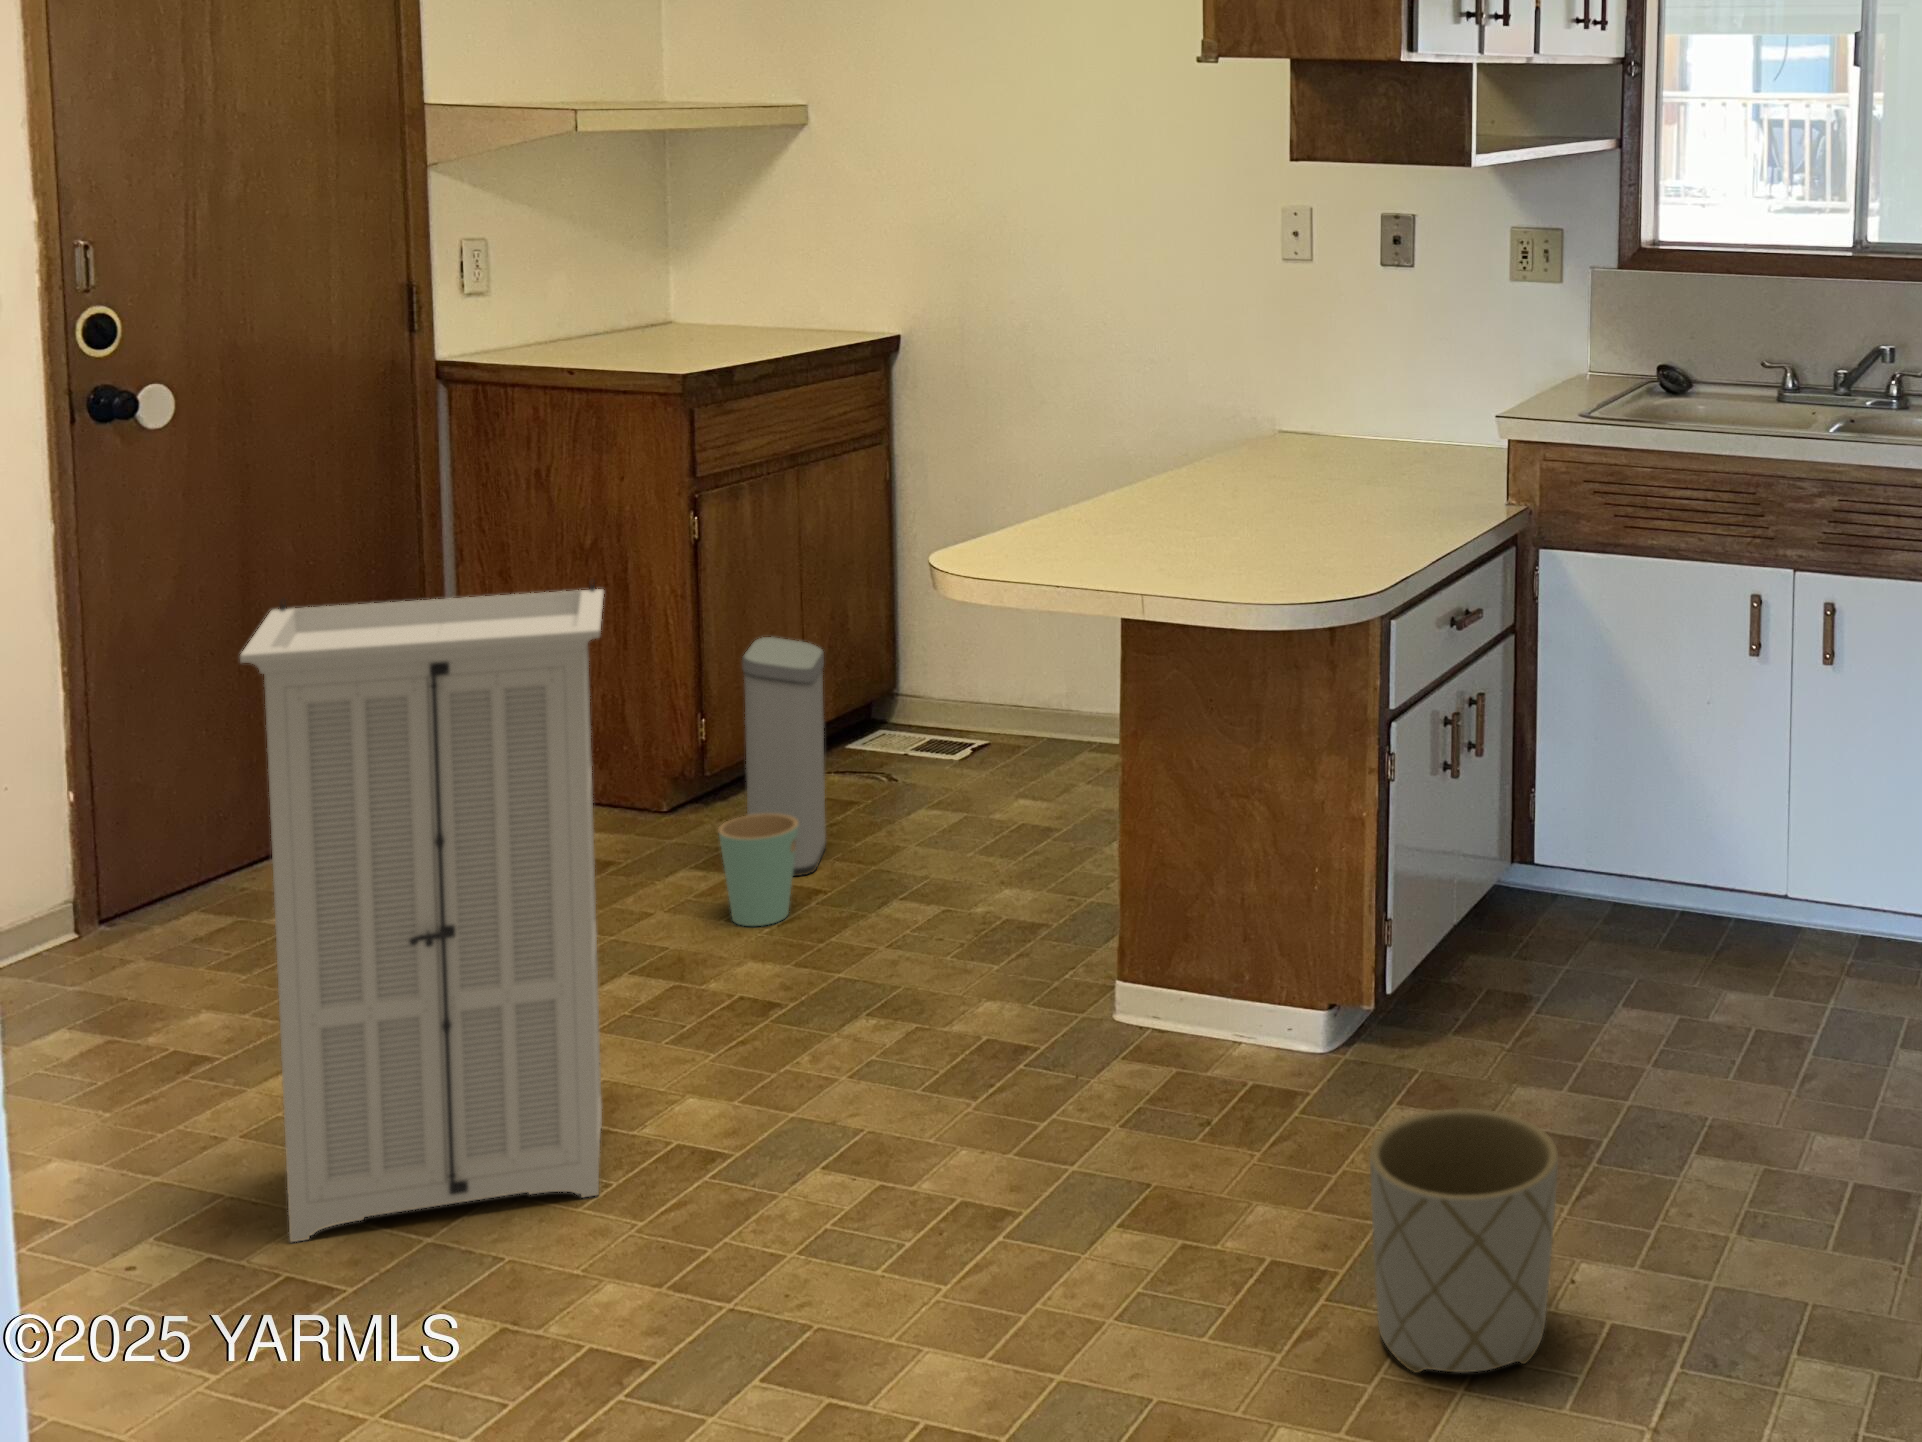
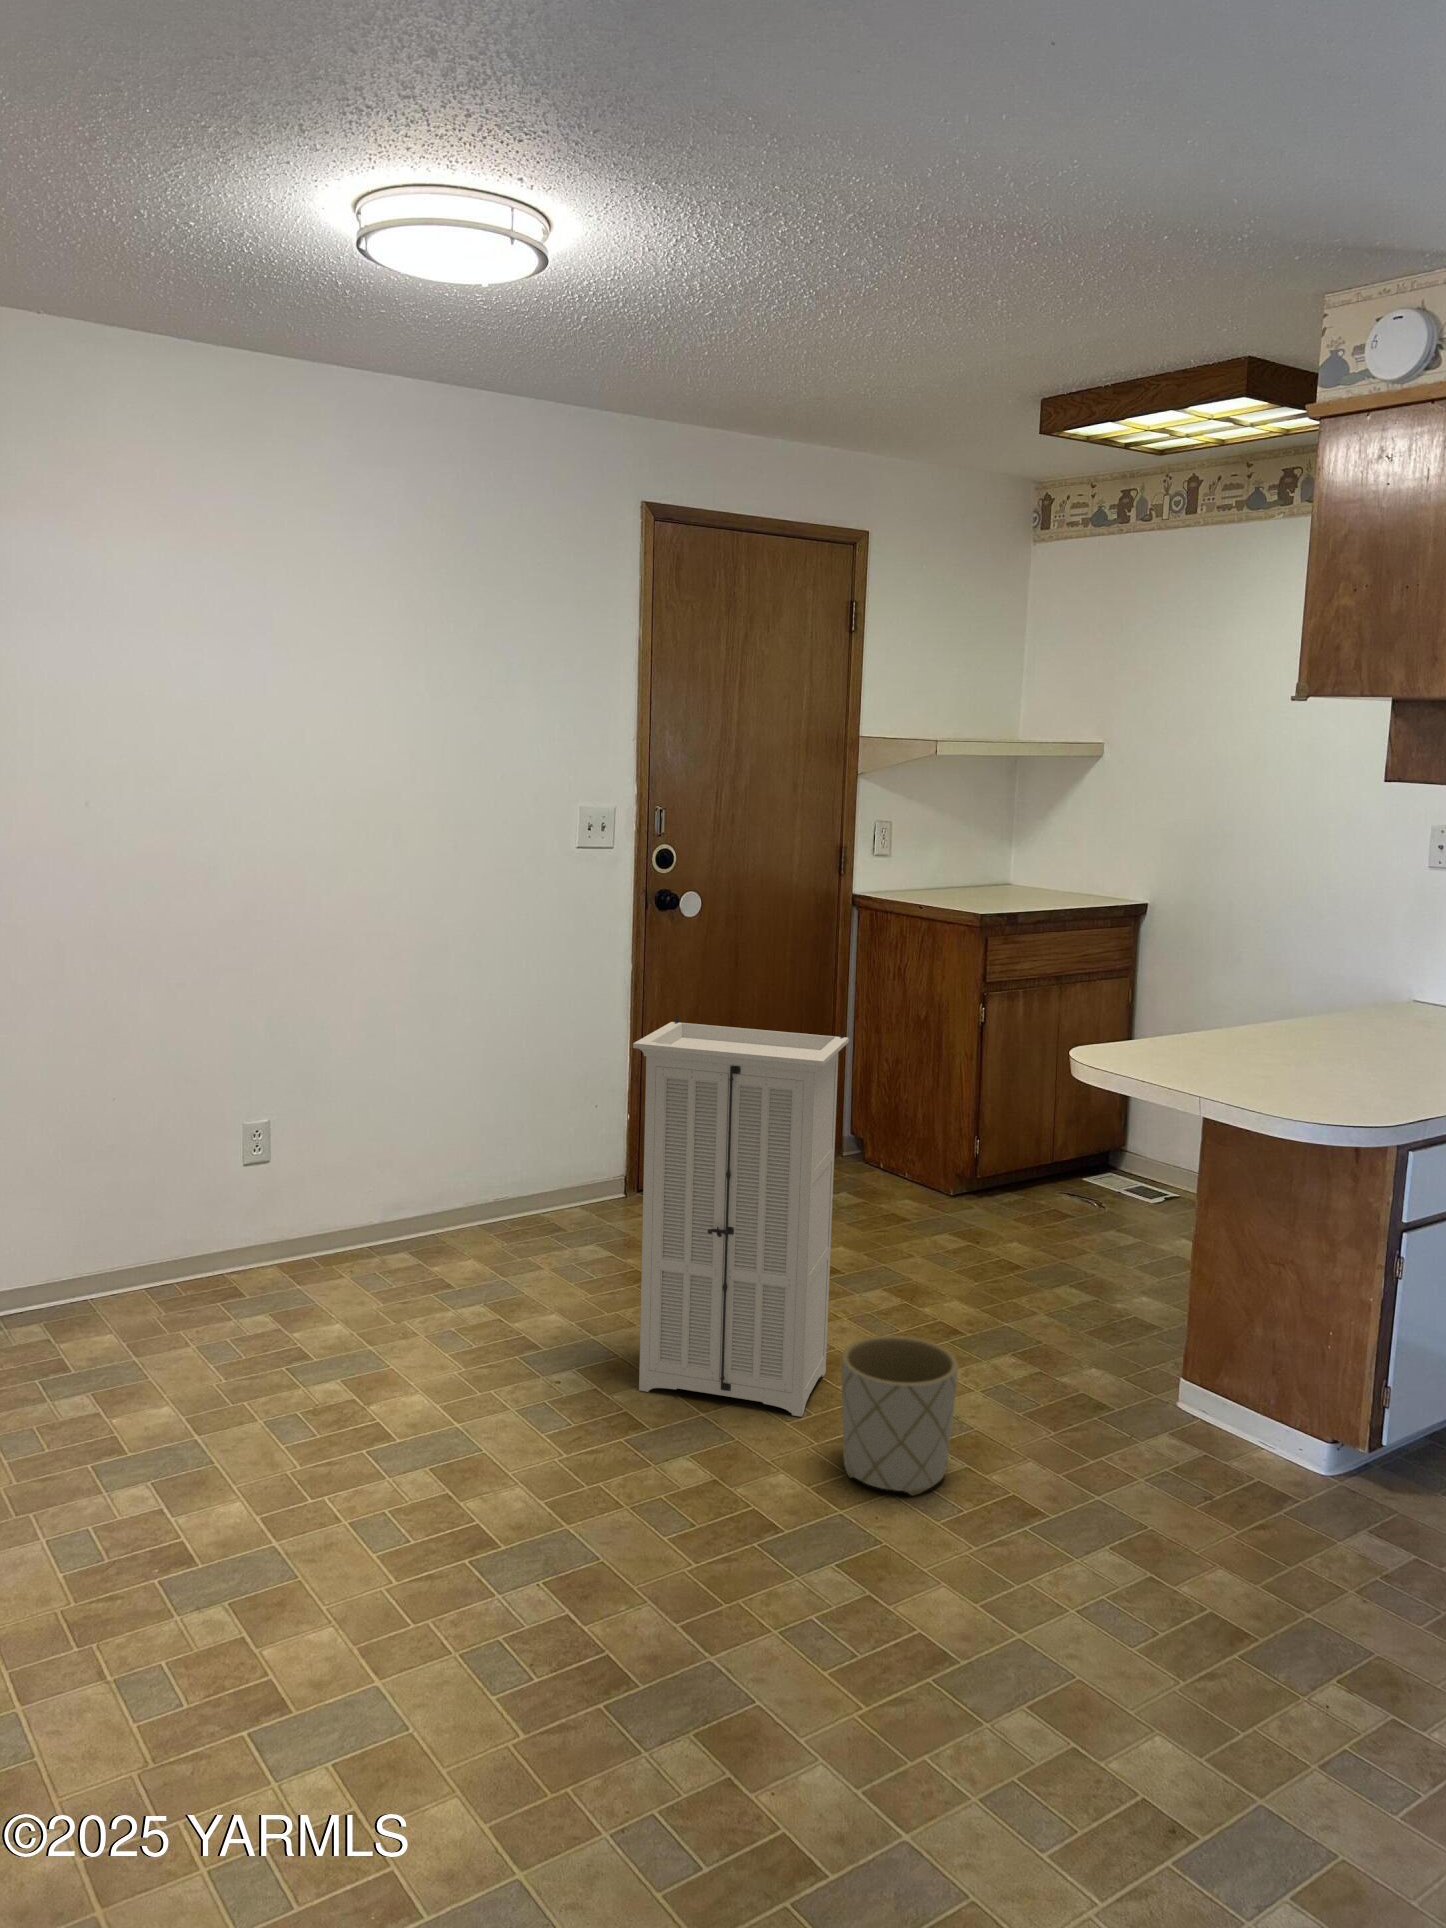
trash can: present [718,637,826,926] -> none [955,1093,1047,1281]
planter: present [1370,1108,1558,1373] -> present [842,1336,958,1495]

